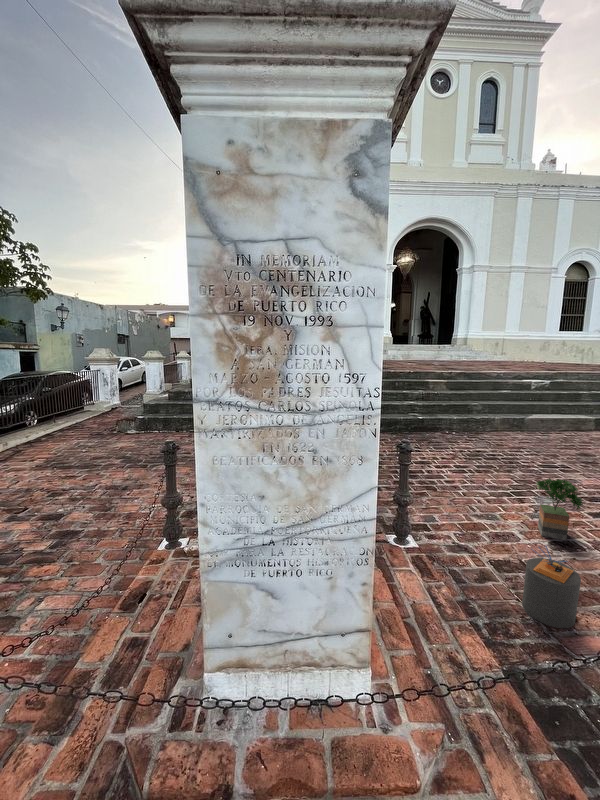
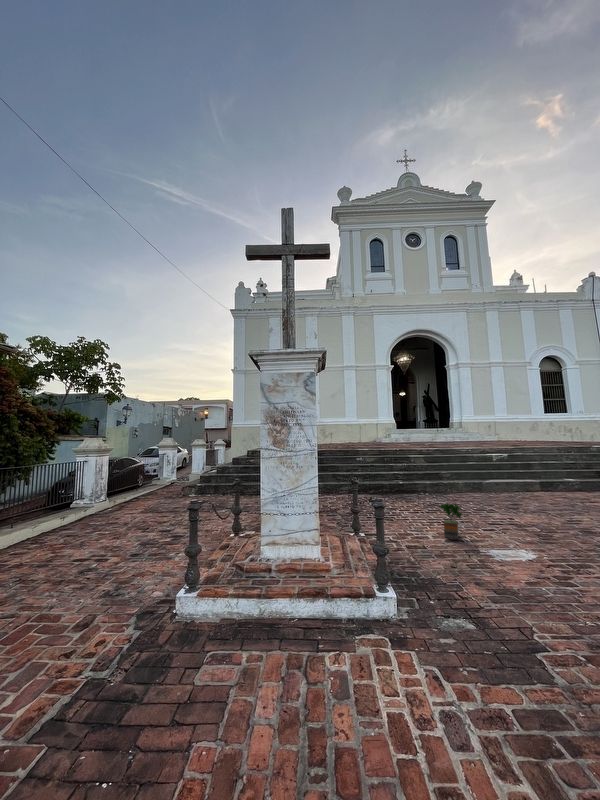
trash can: present [522,546,581,628] -> none [411,524,435,563]

